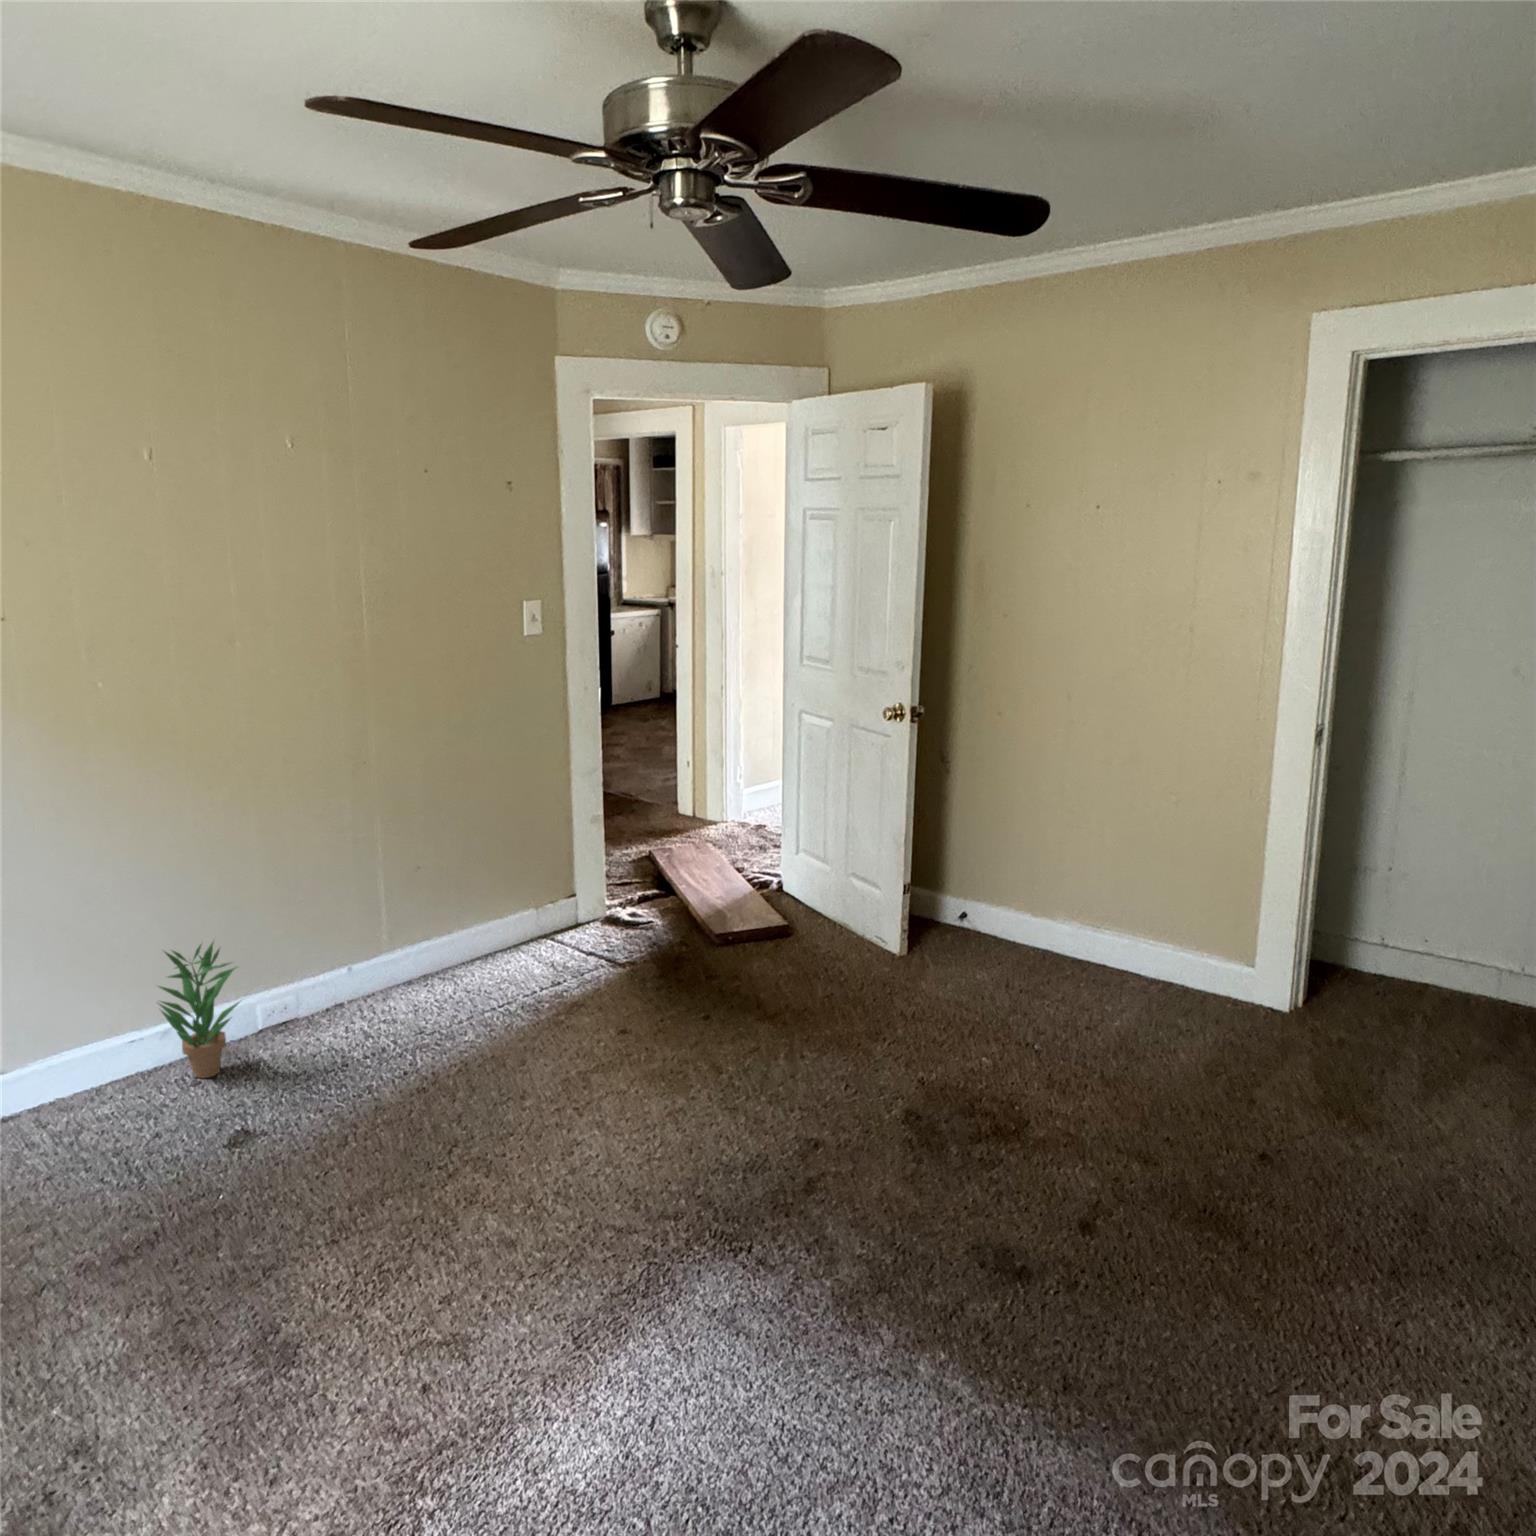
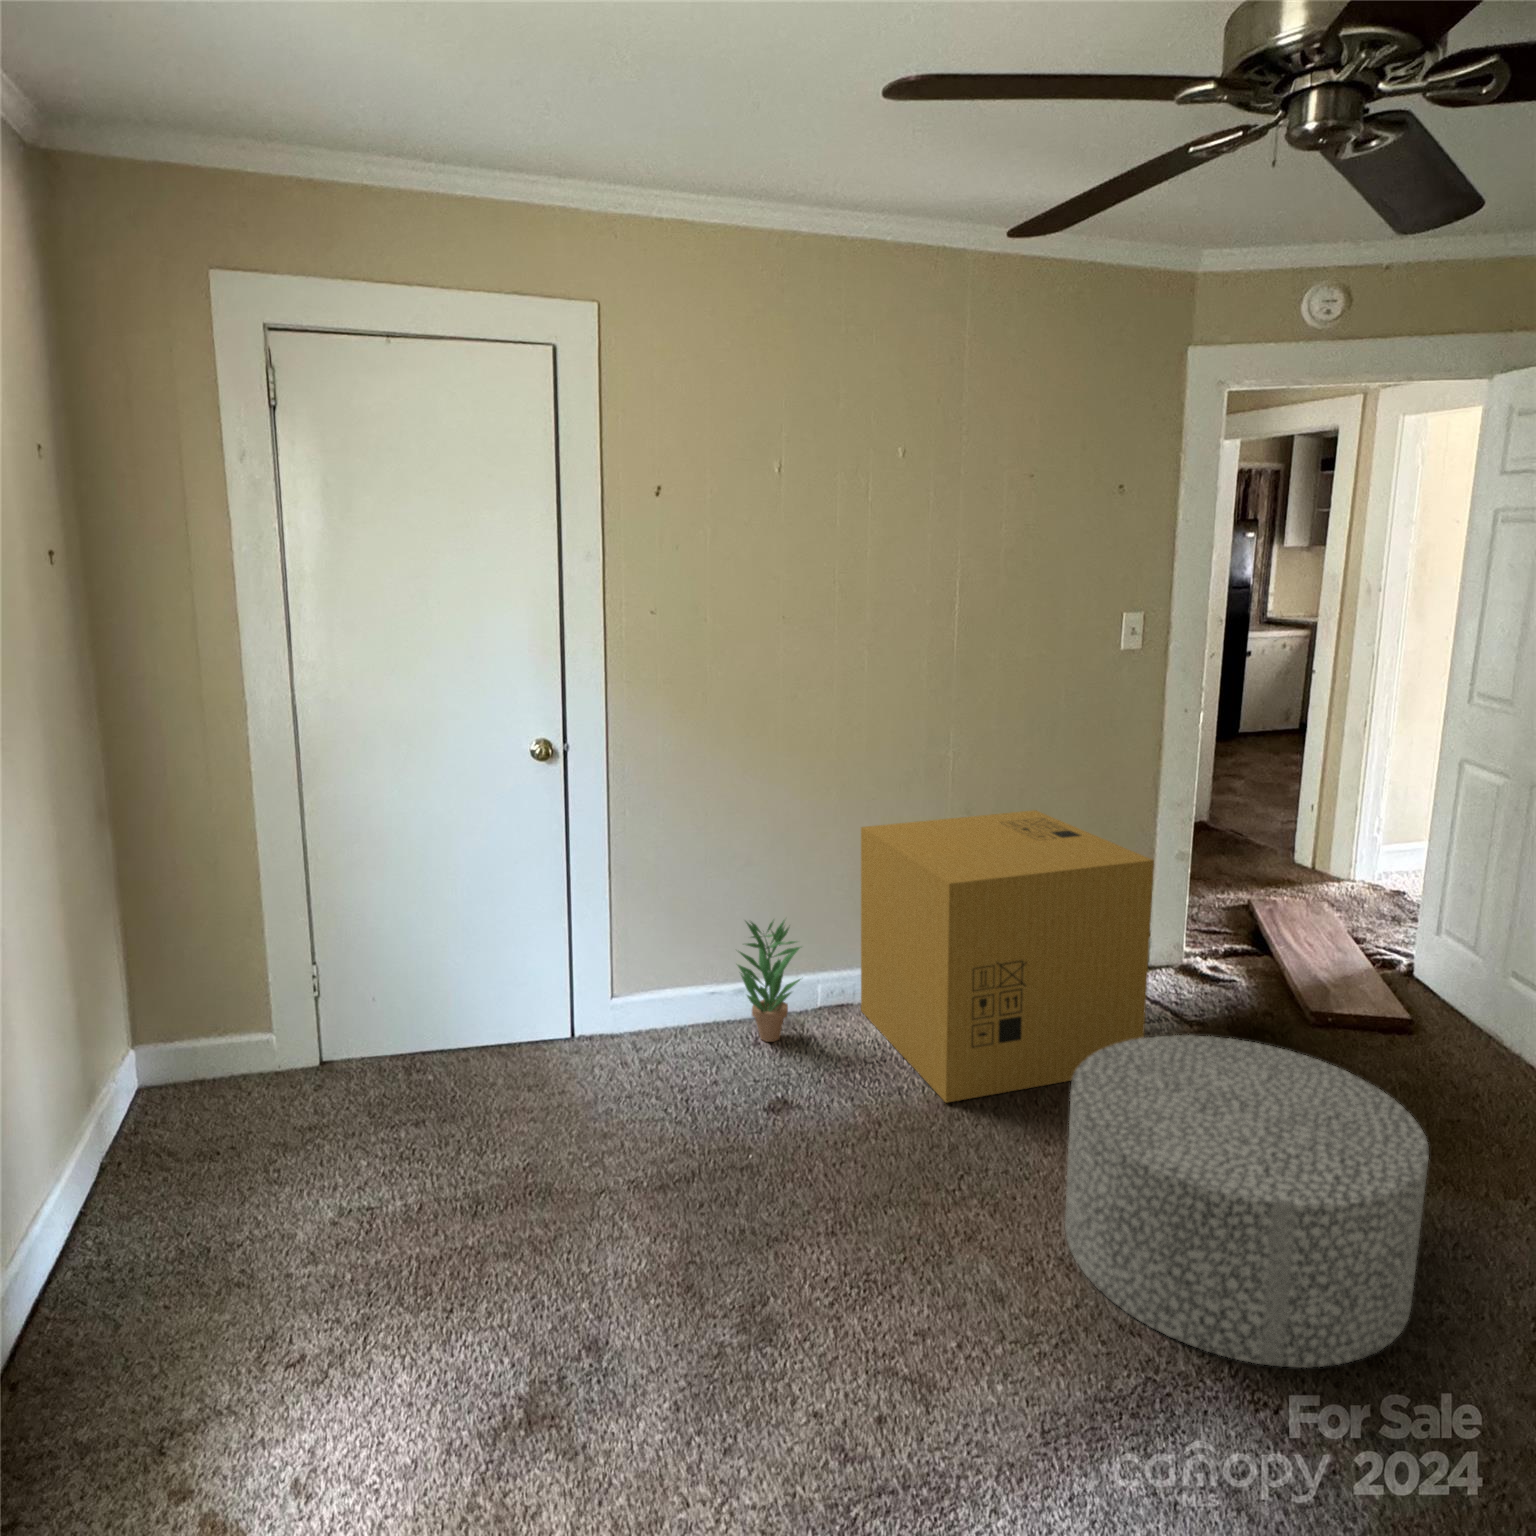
cardboard box: none [288,792,592,1089] -> present [861,810,1154,1103]
ottoman: none [549,966,824,1226] -> present [1065,1035,1429,1367]

